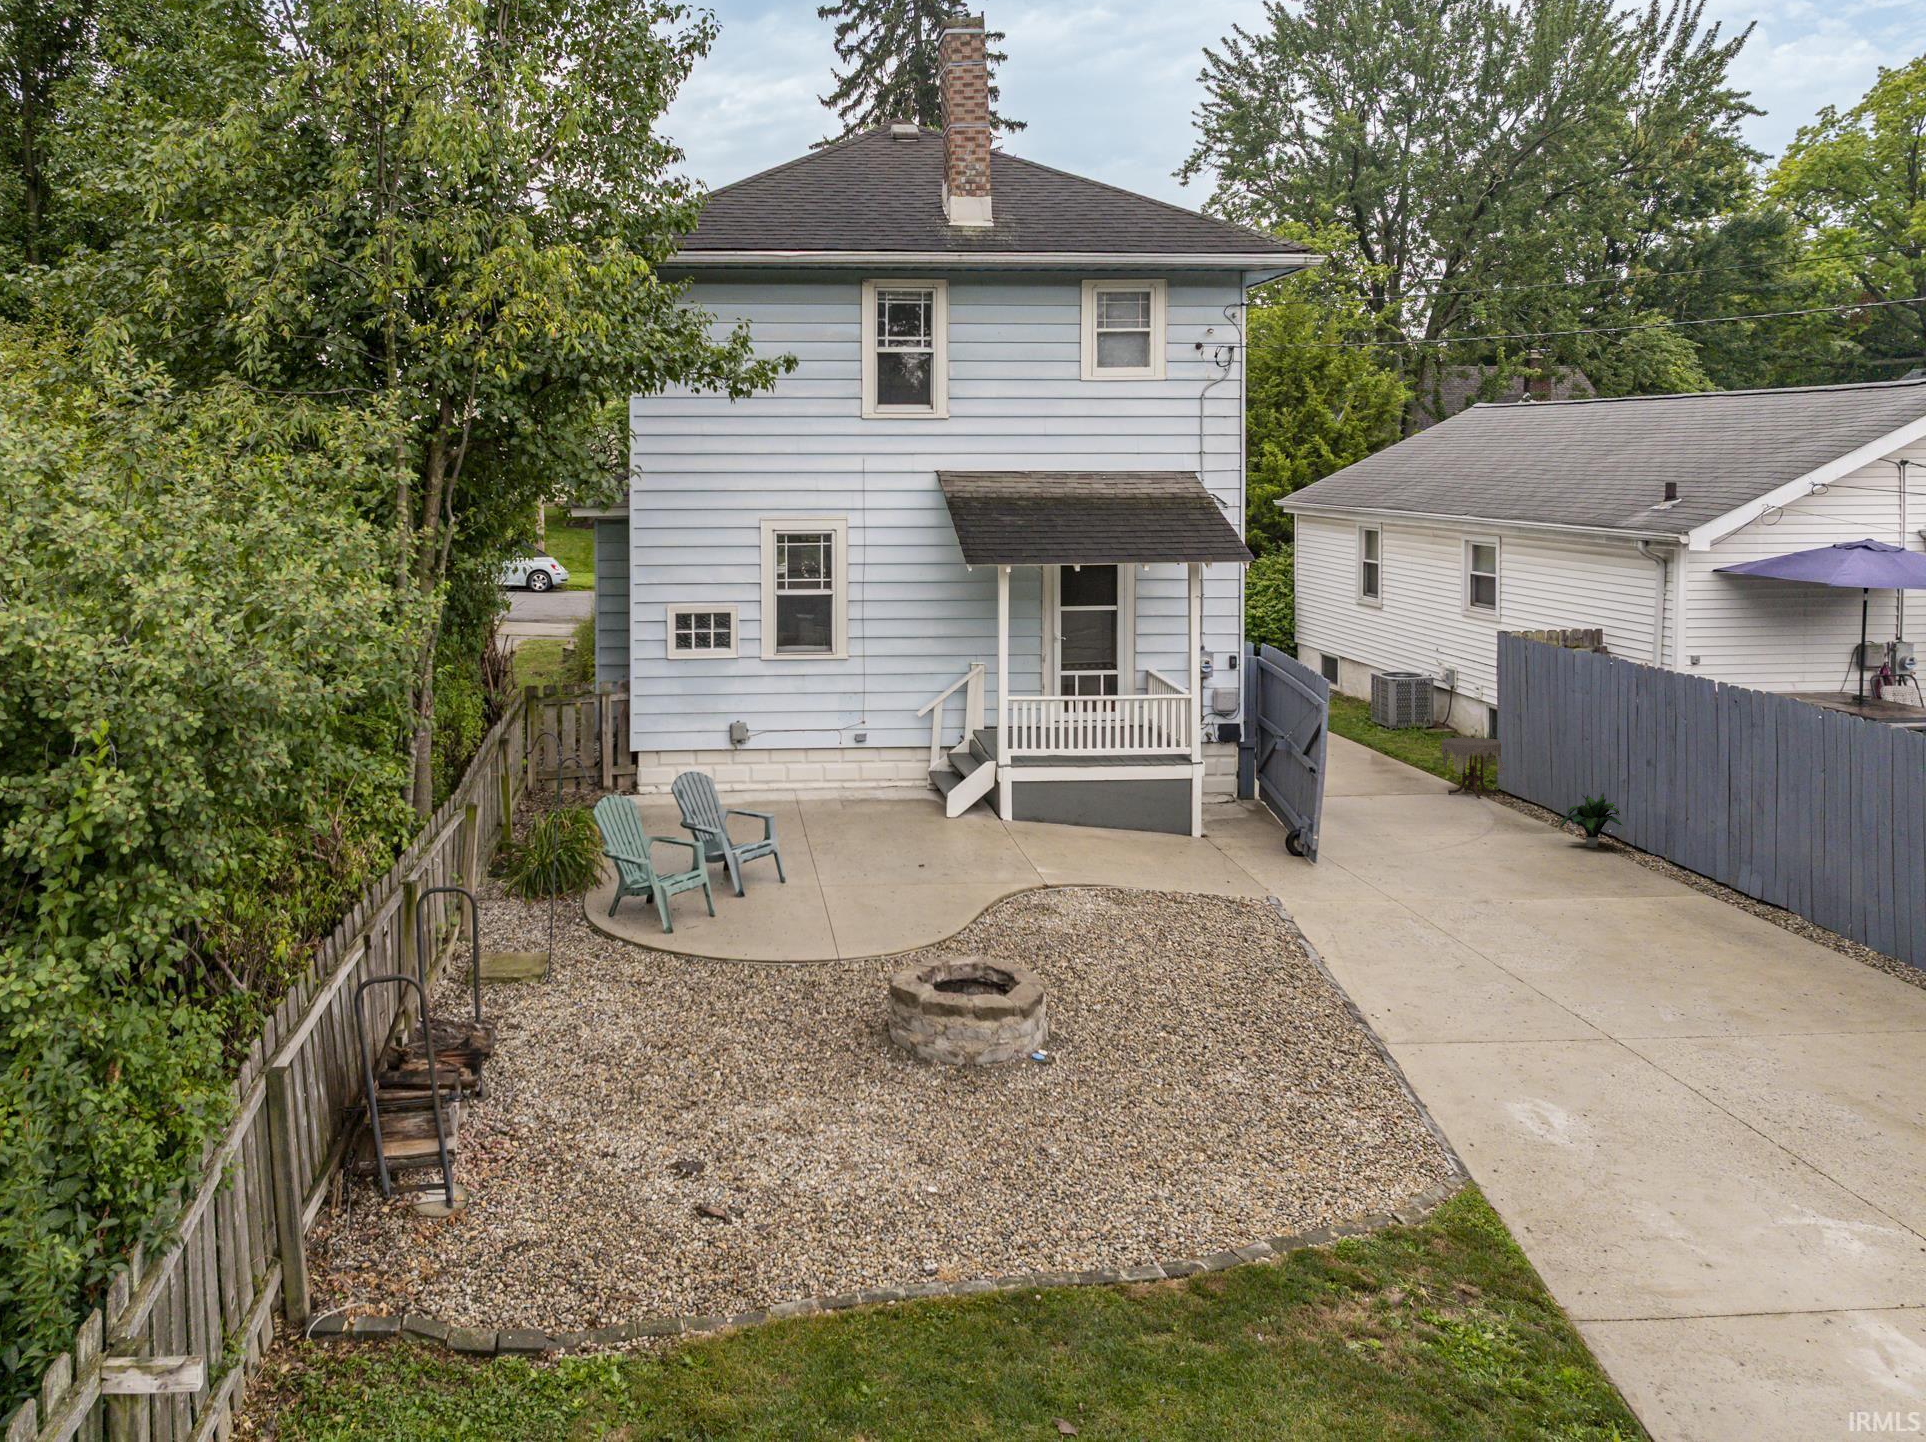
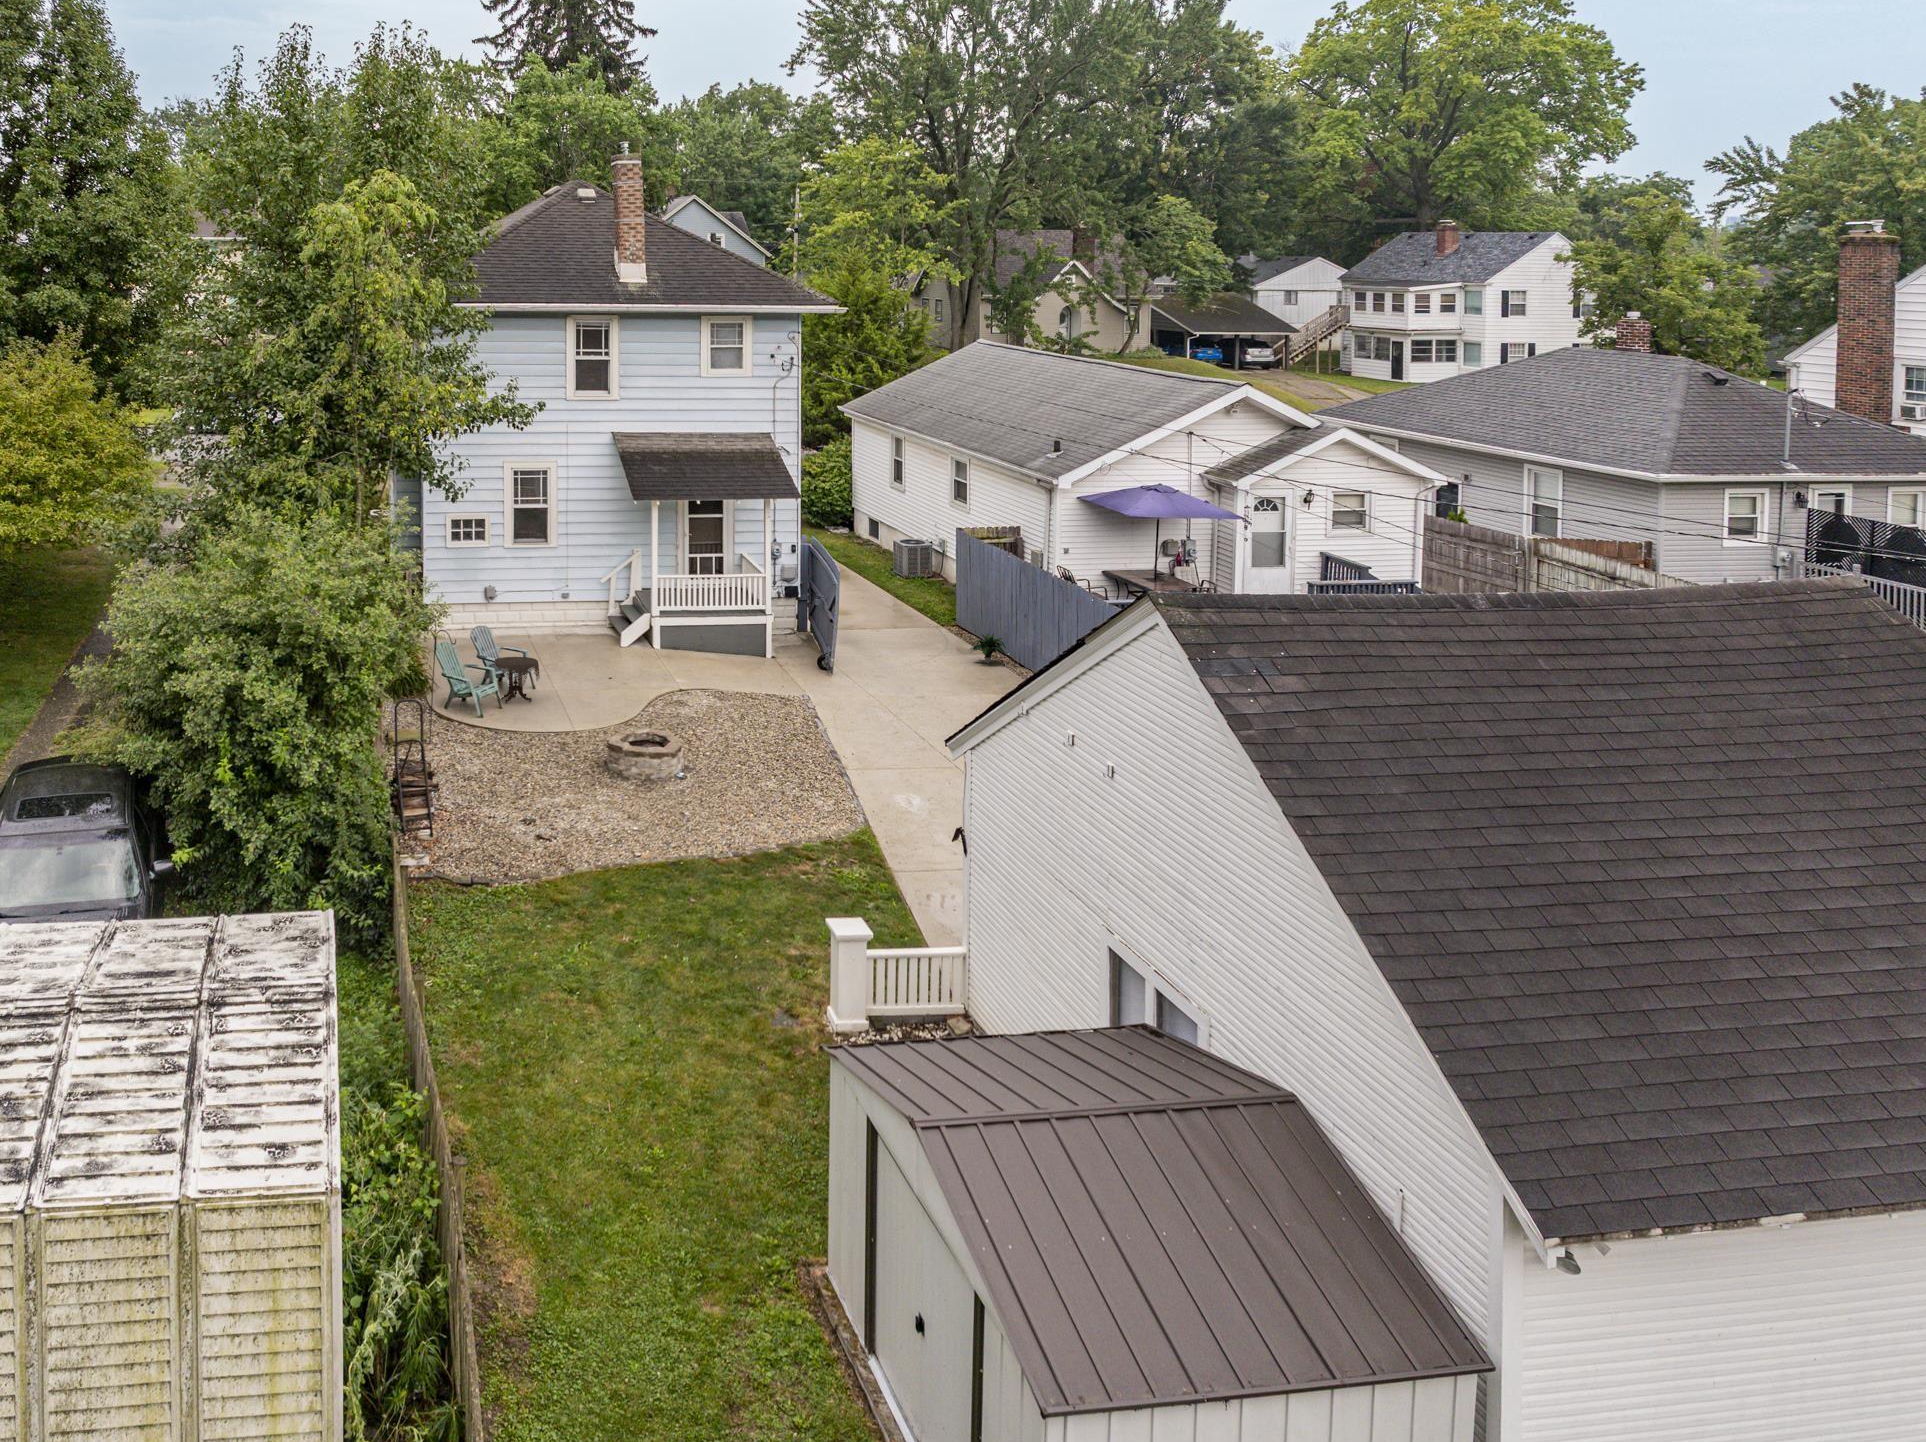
side table: present [1441,738,1505,798] -> present [495,657,539,703]

